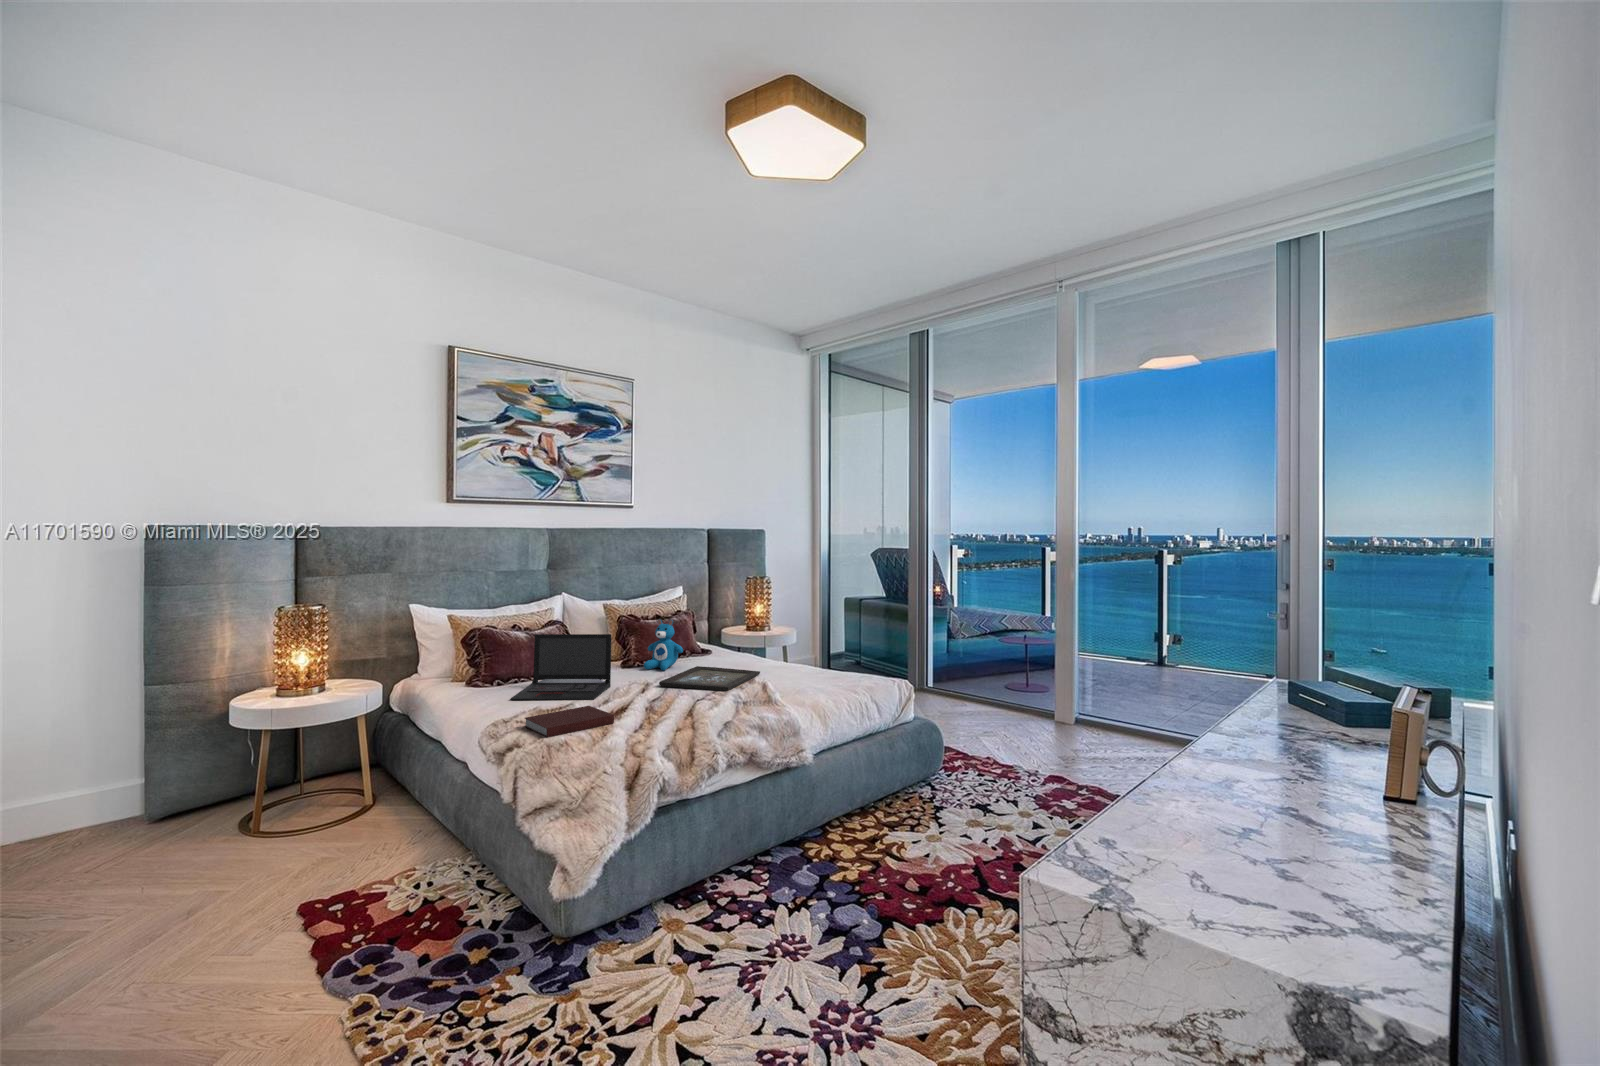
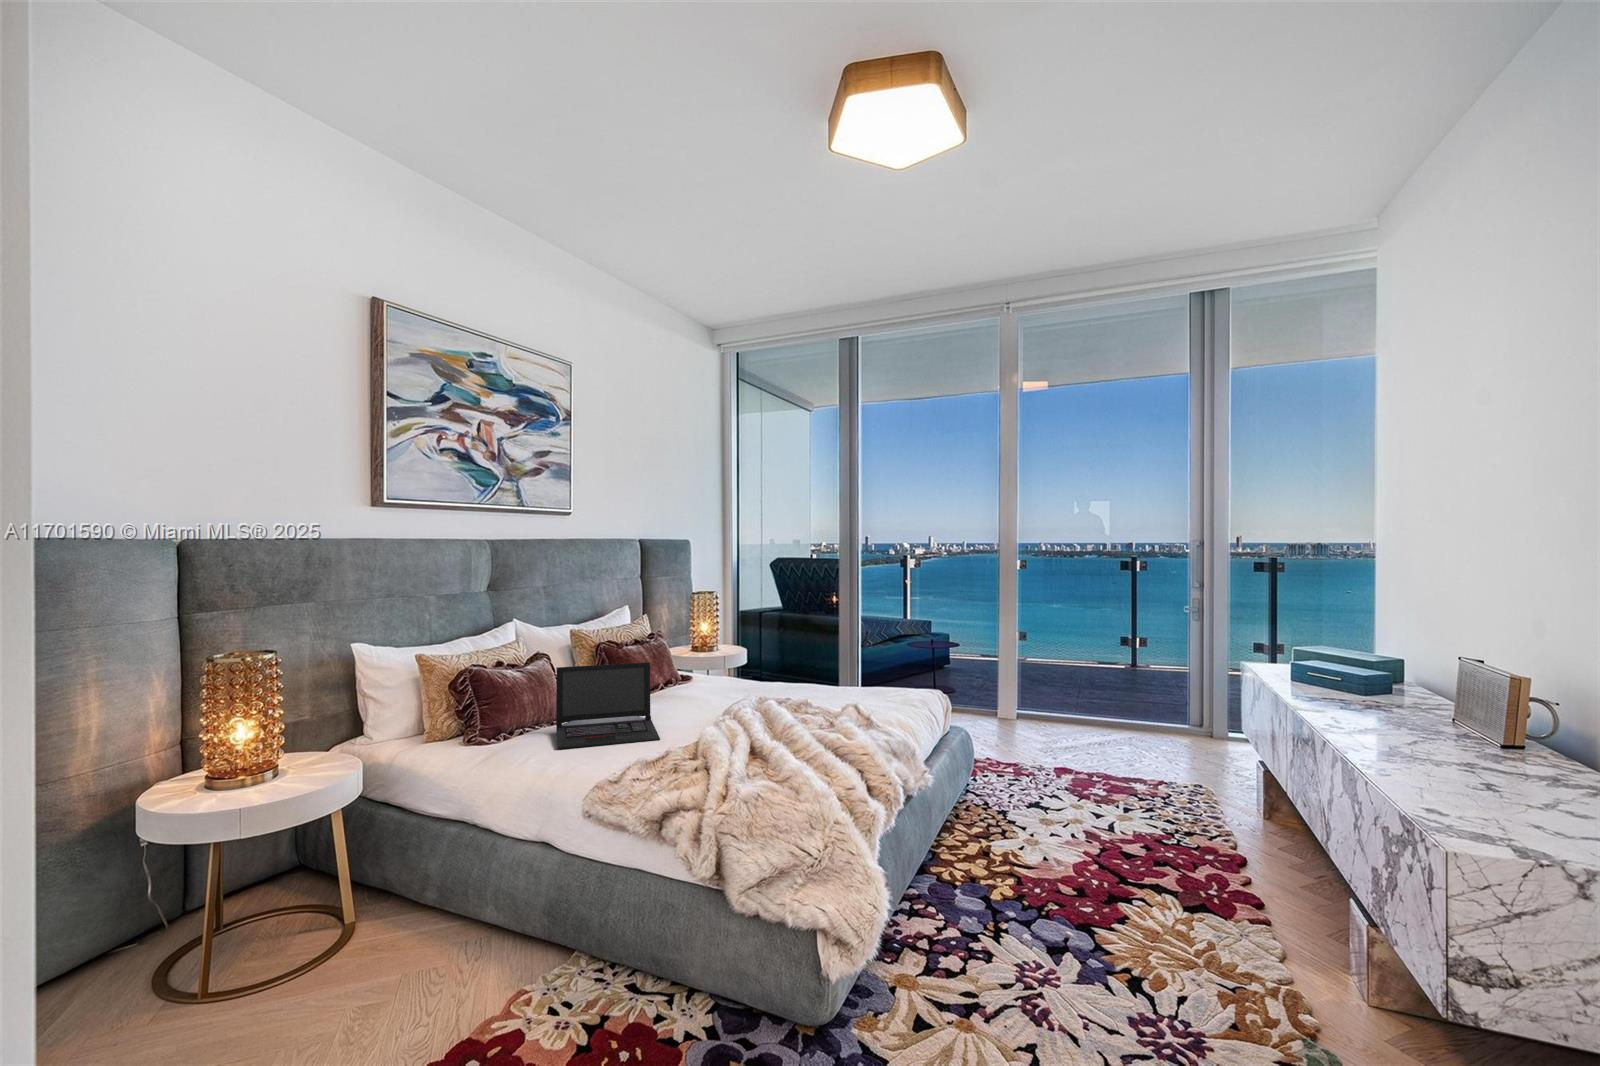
teddy bear: present [644,619,683,671] -> none [648,643,693,701]
tray: present [659,666,760,691] -> none [708,693,794,719]
notebook: present [525,706,614,737] -> none [639,746,737,787]

